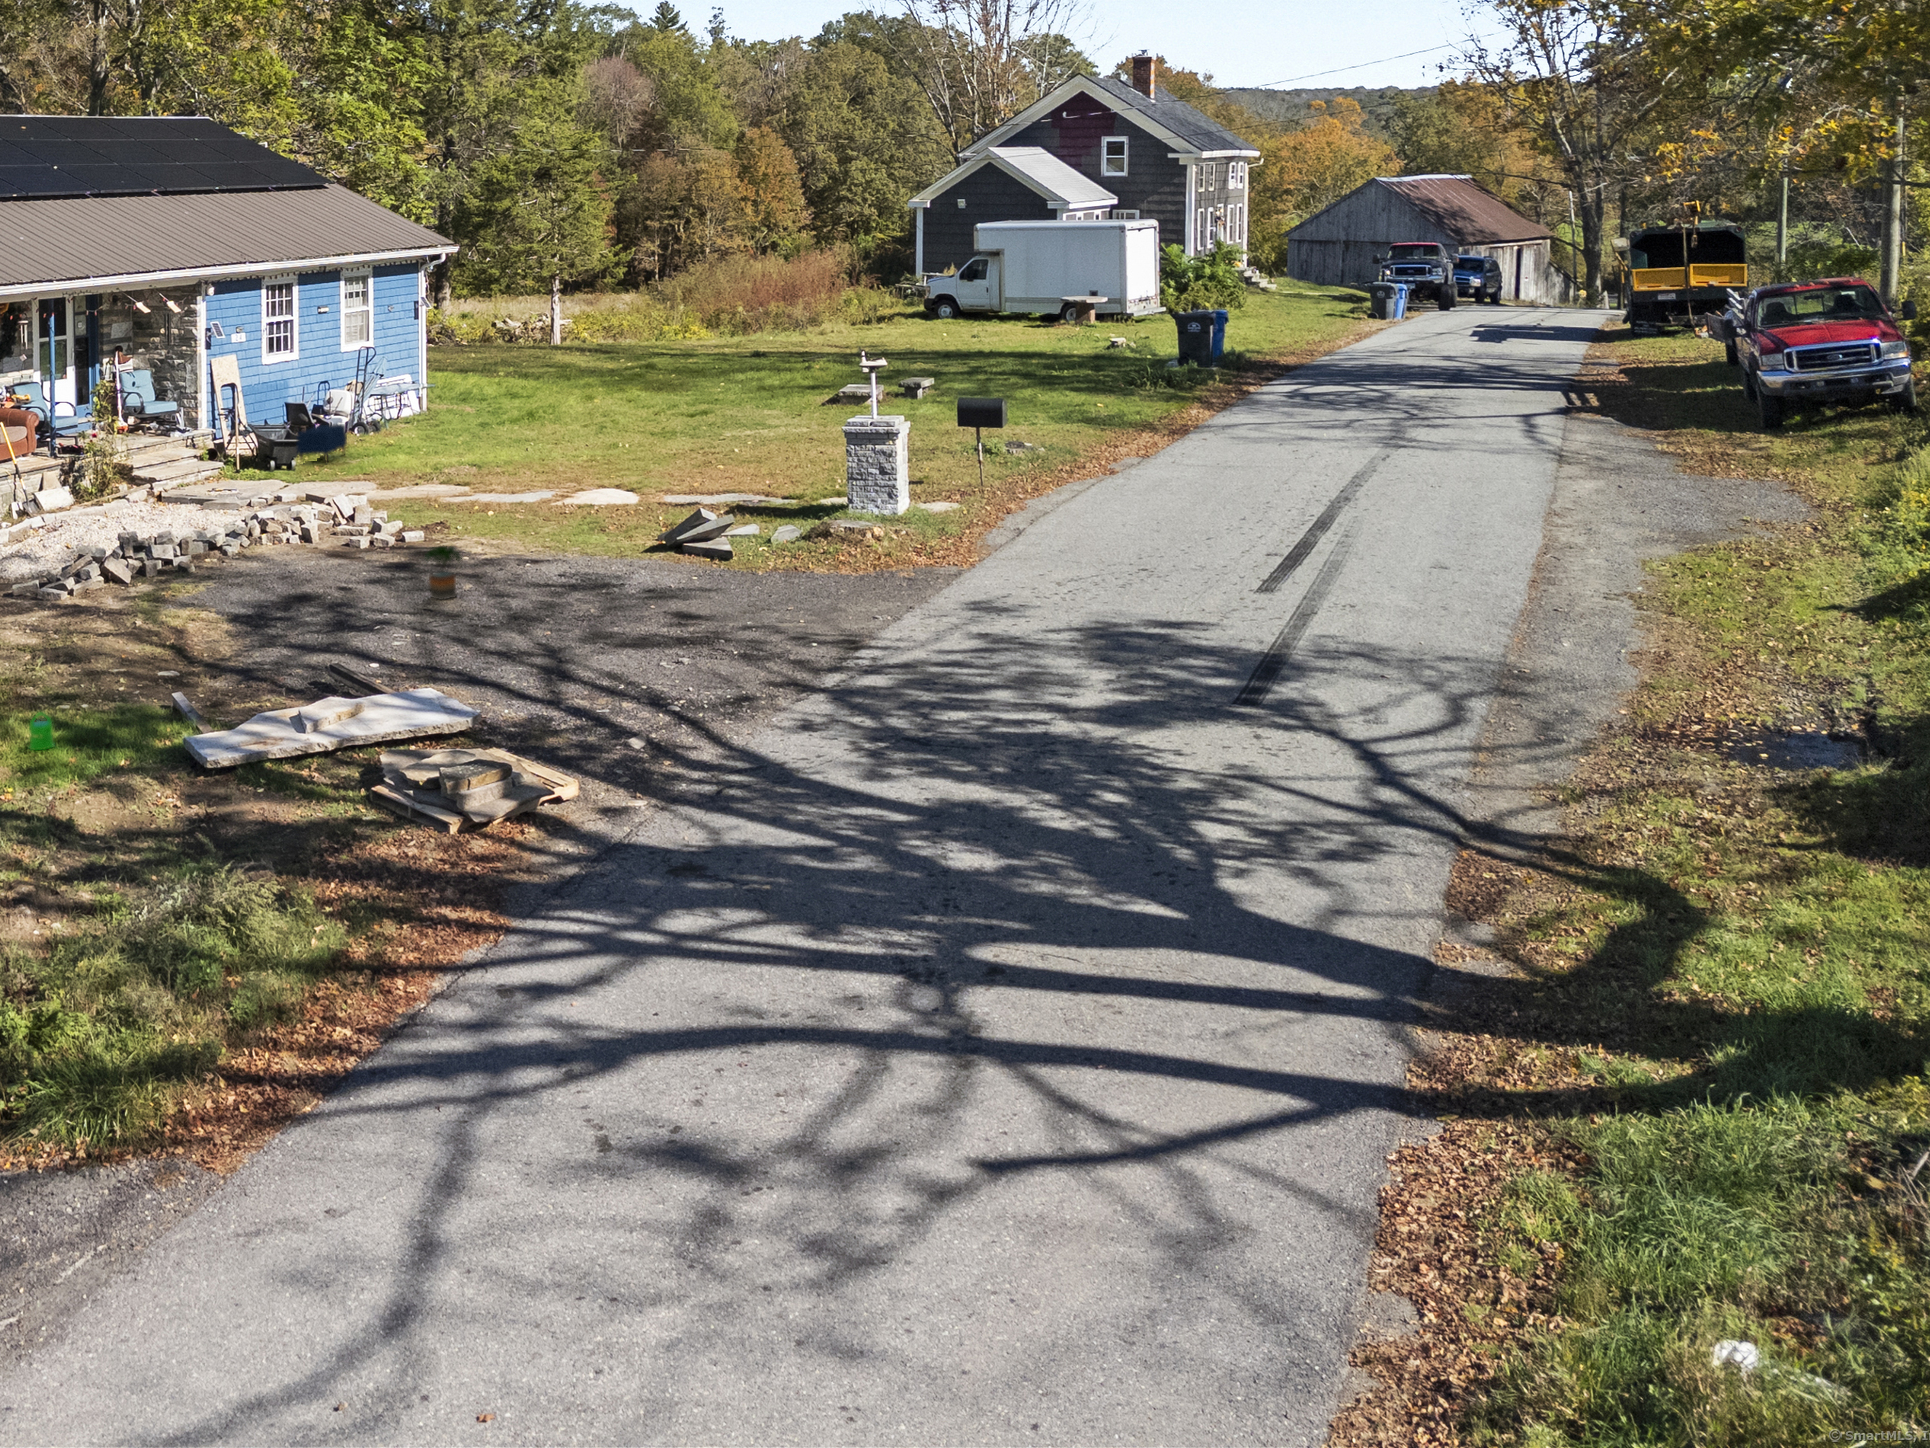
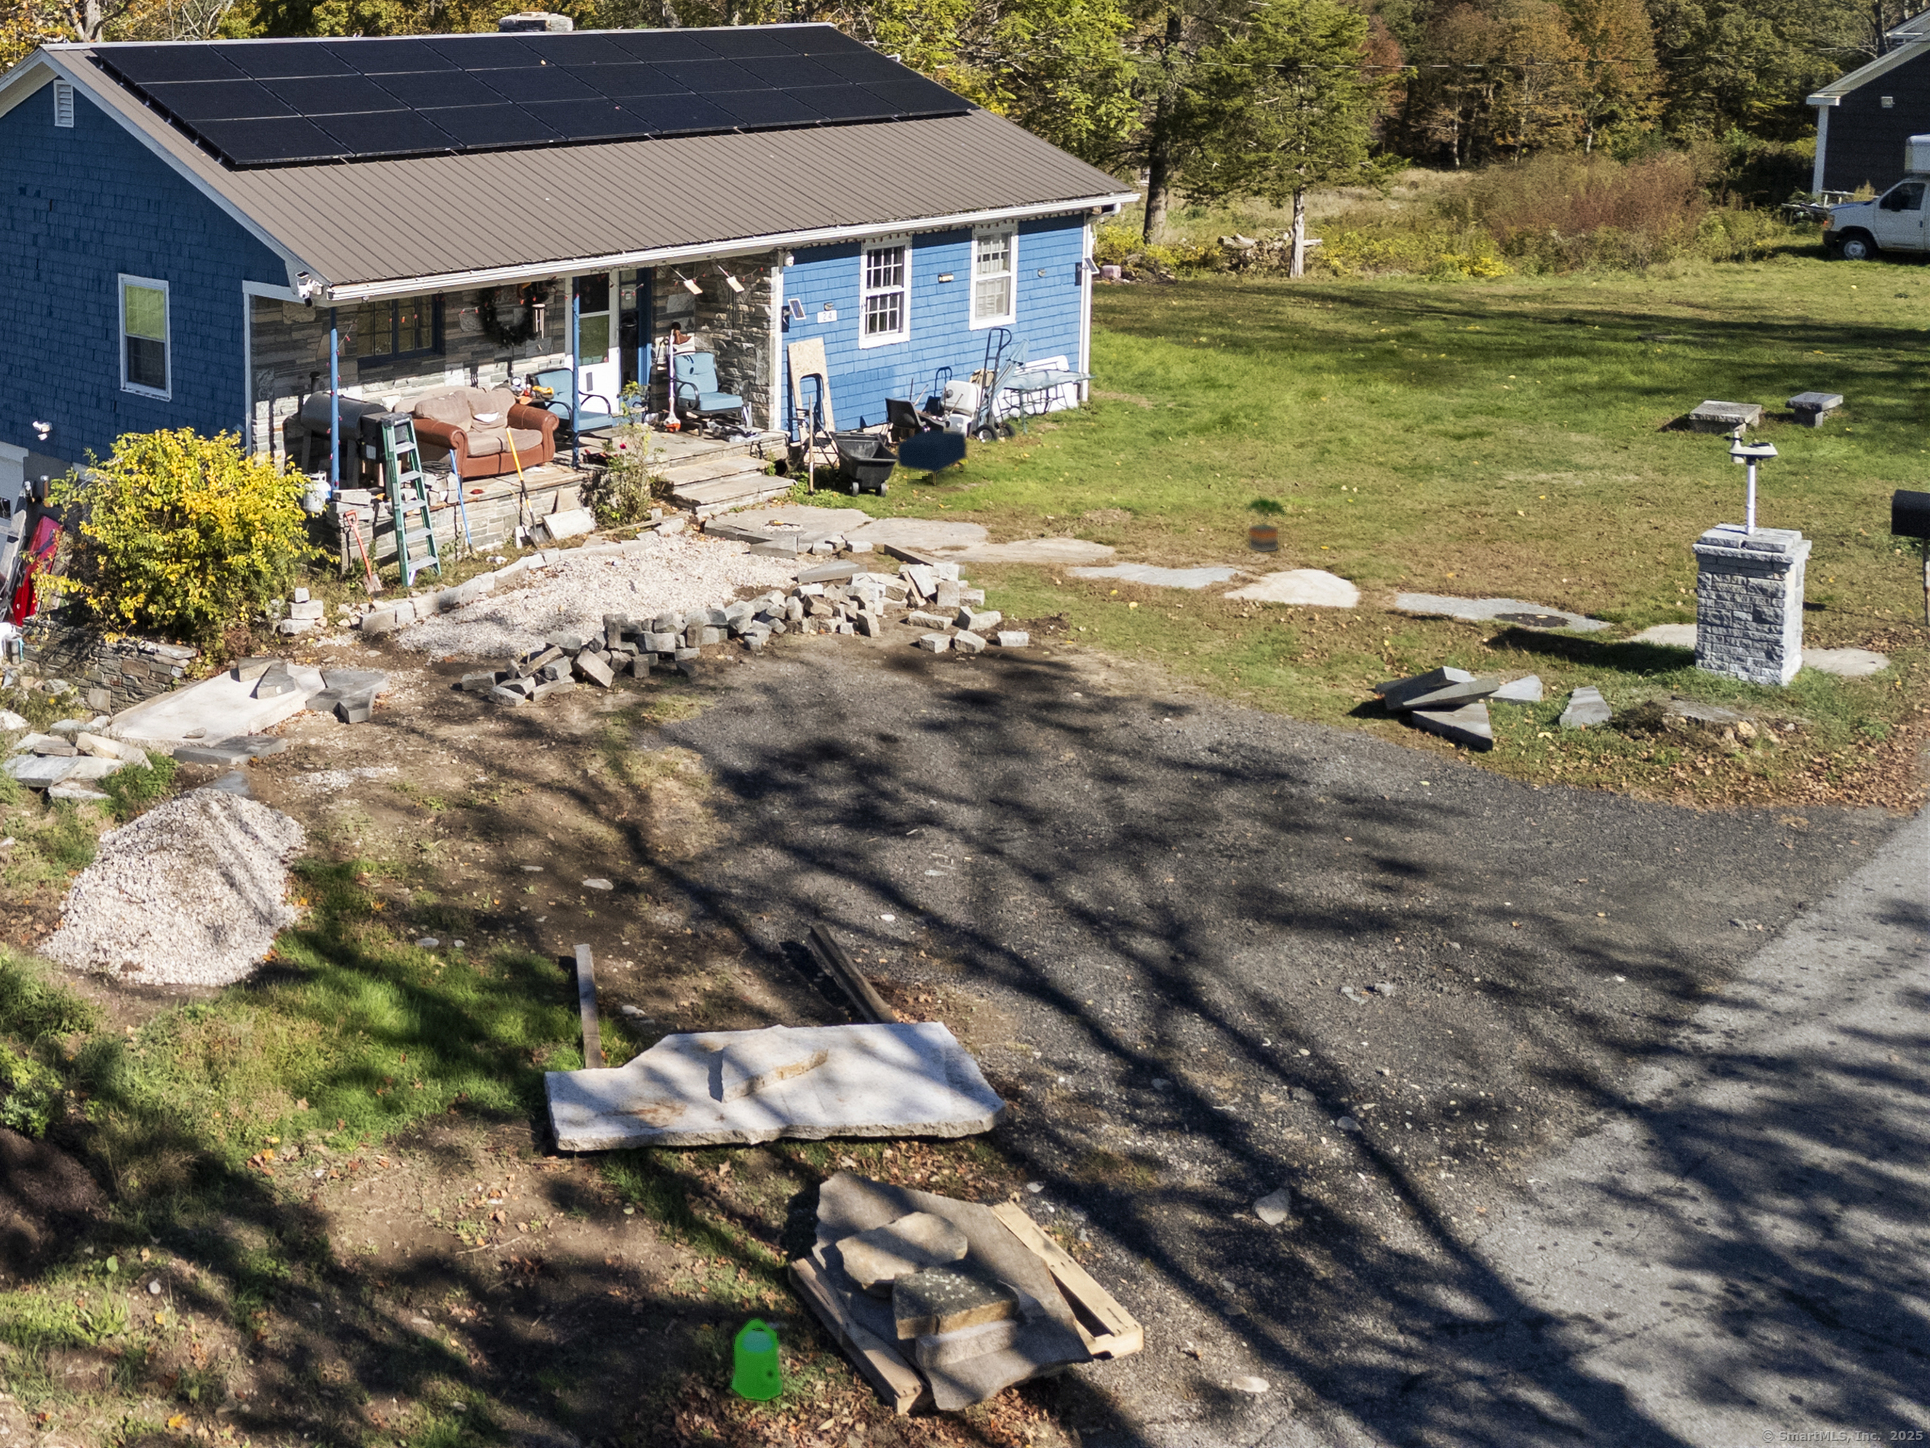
potted tree: present [425,546,462,600] -> present [1245,498,1286,552]
watering can: present [29,712,54,750] -> present [732,1320,783,1401]

